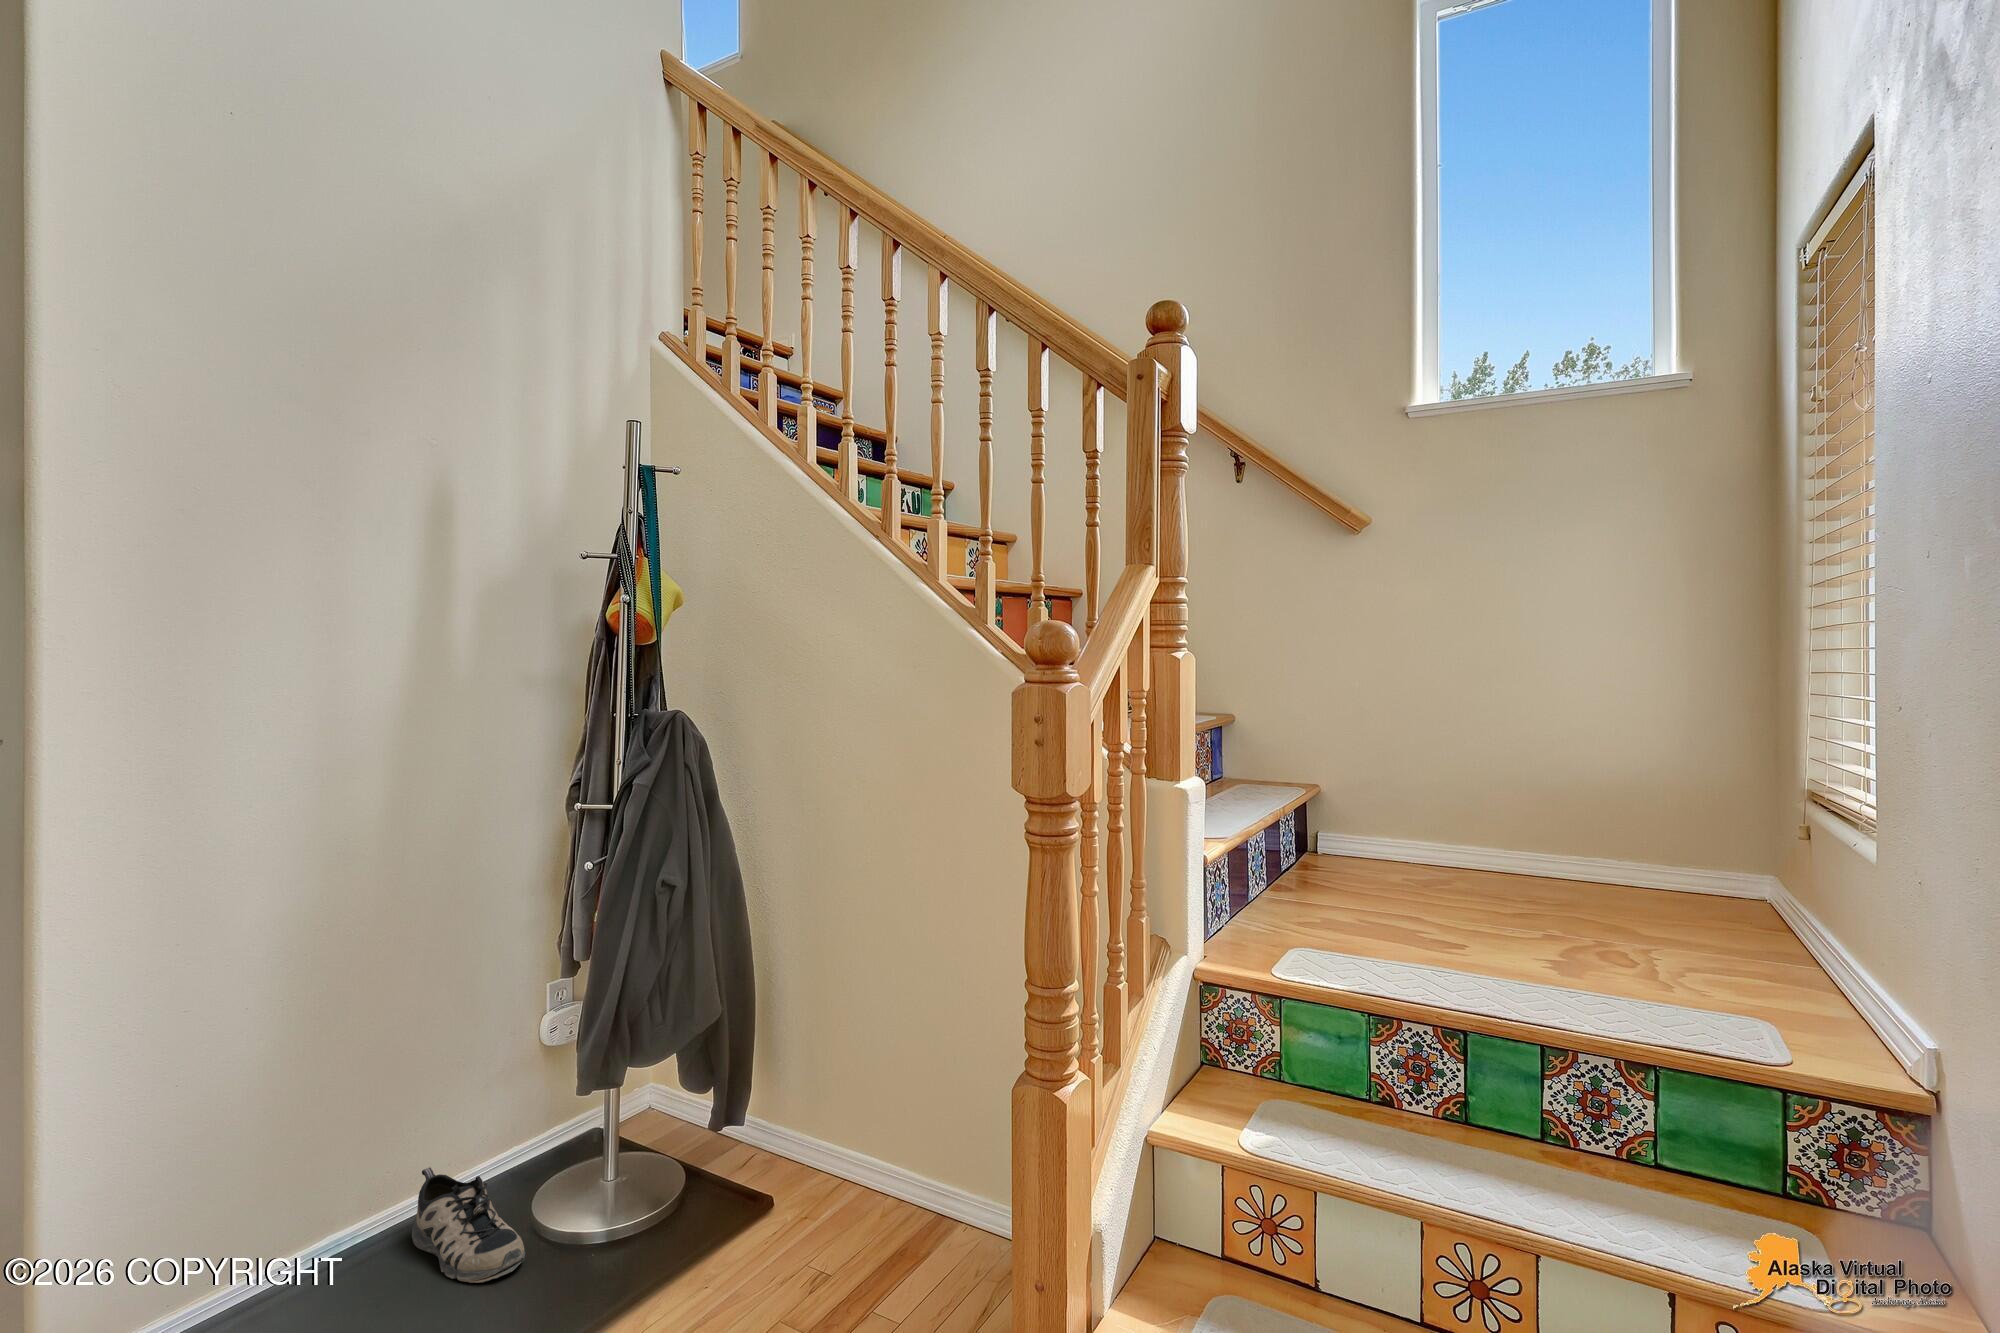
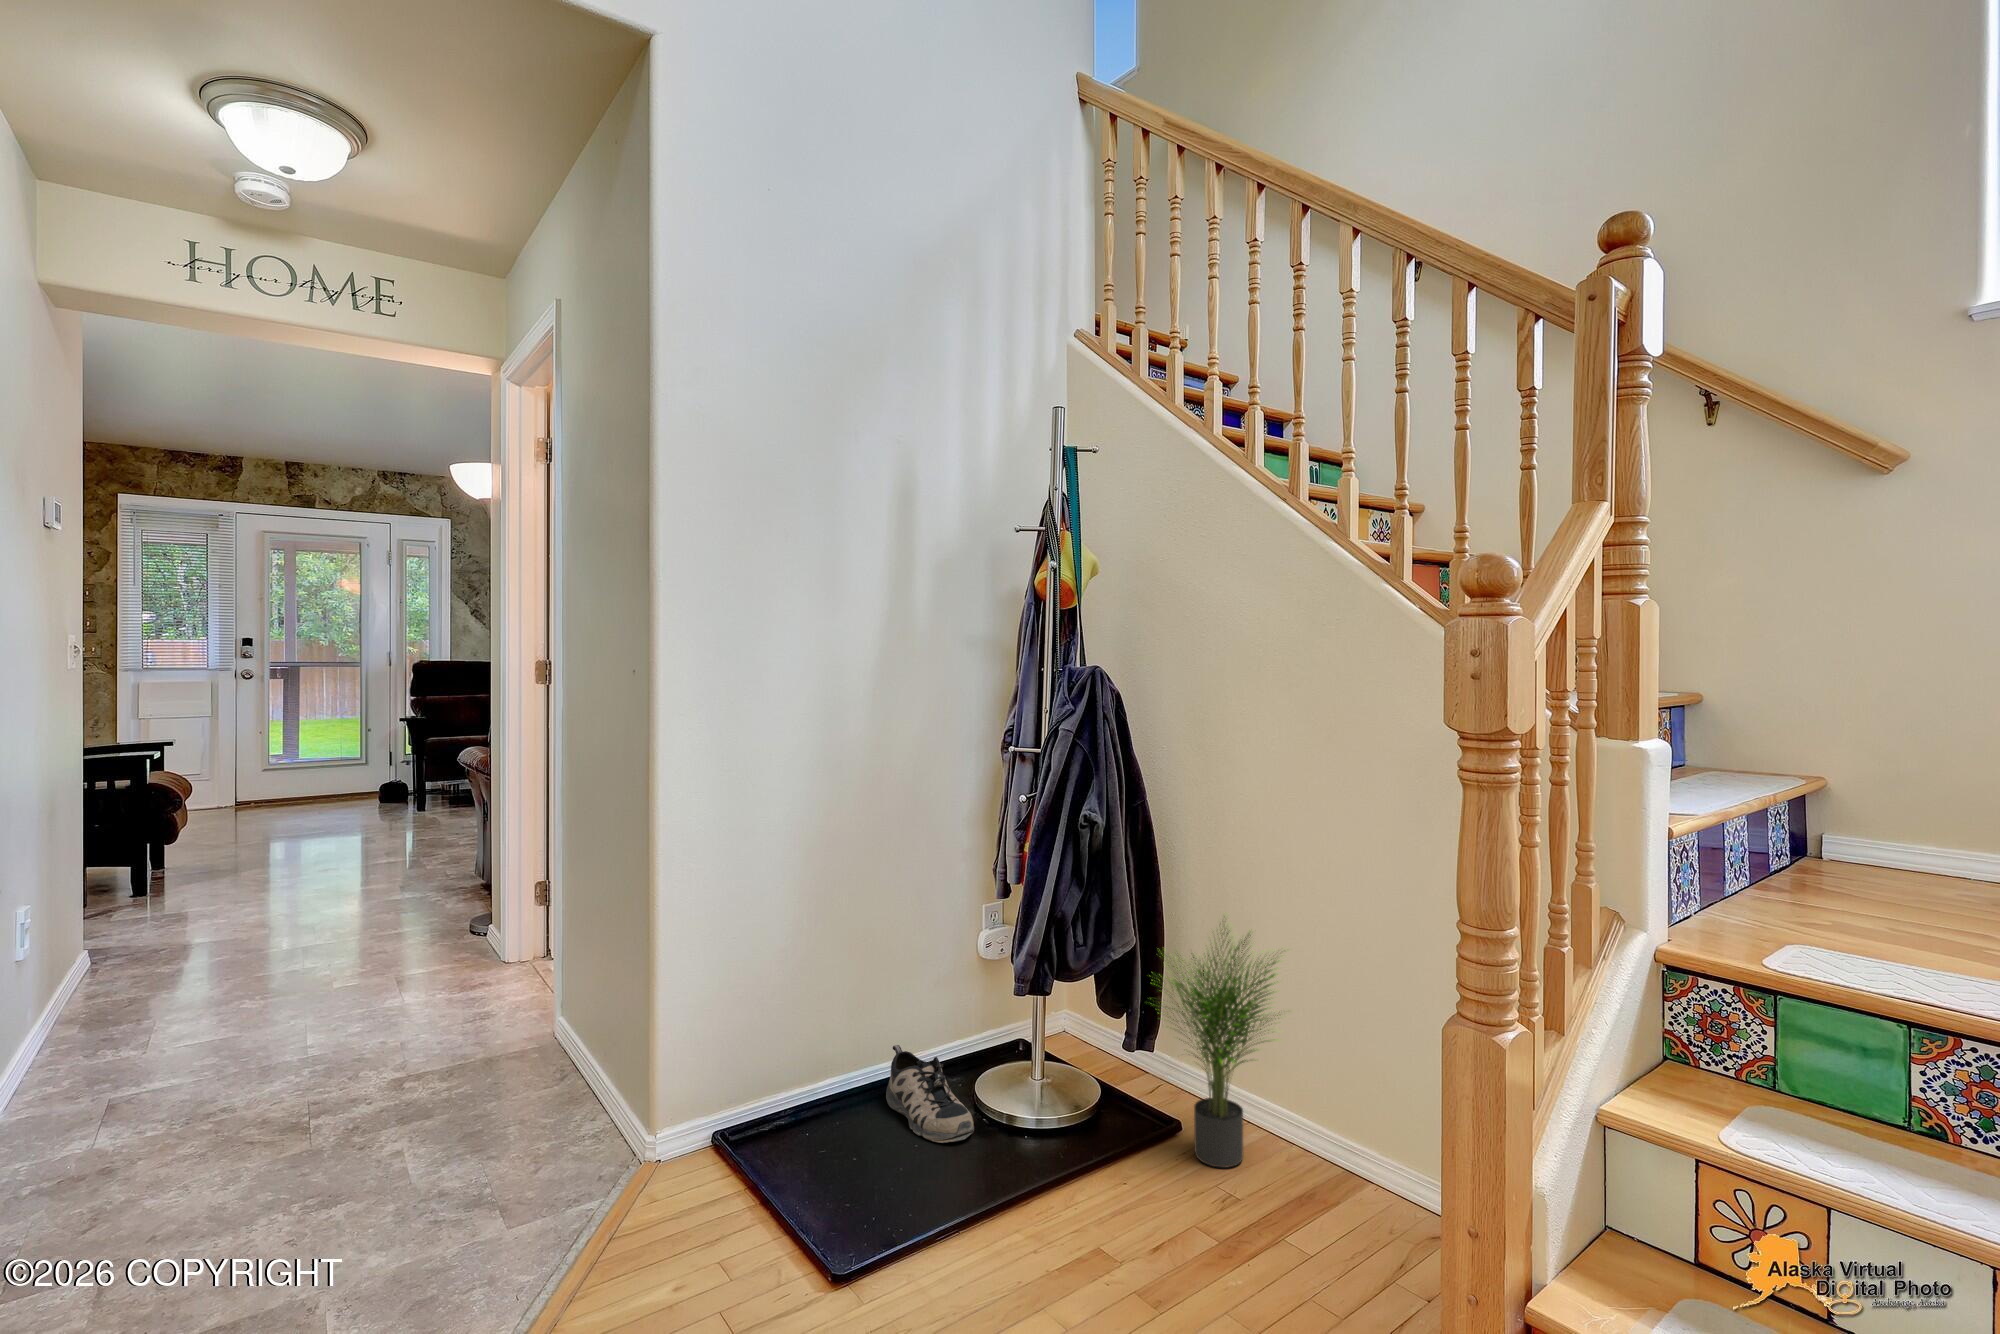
potted plant: none [728,968,886,1241] -> present [1153,916,1280,1168]

